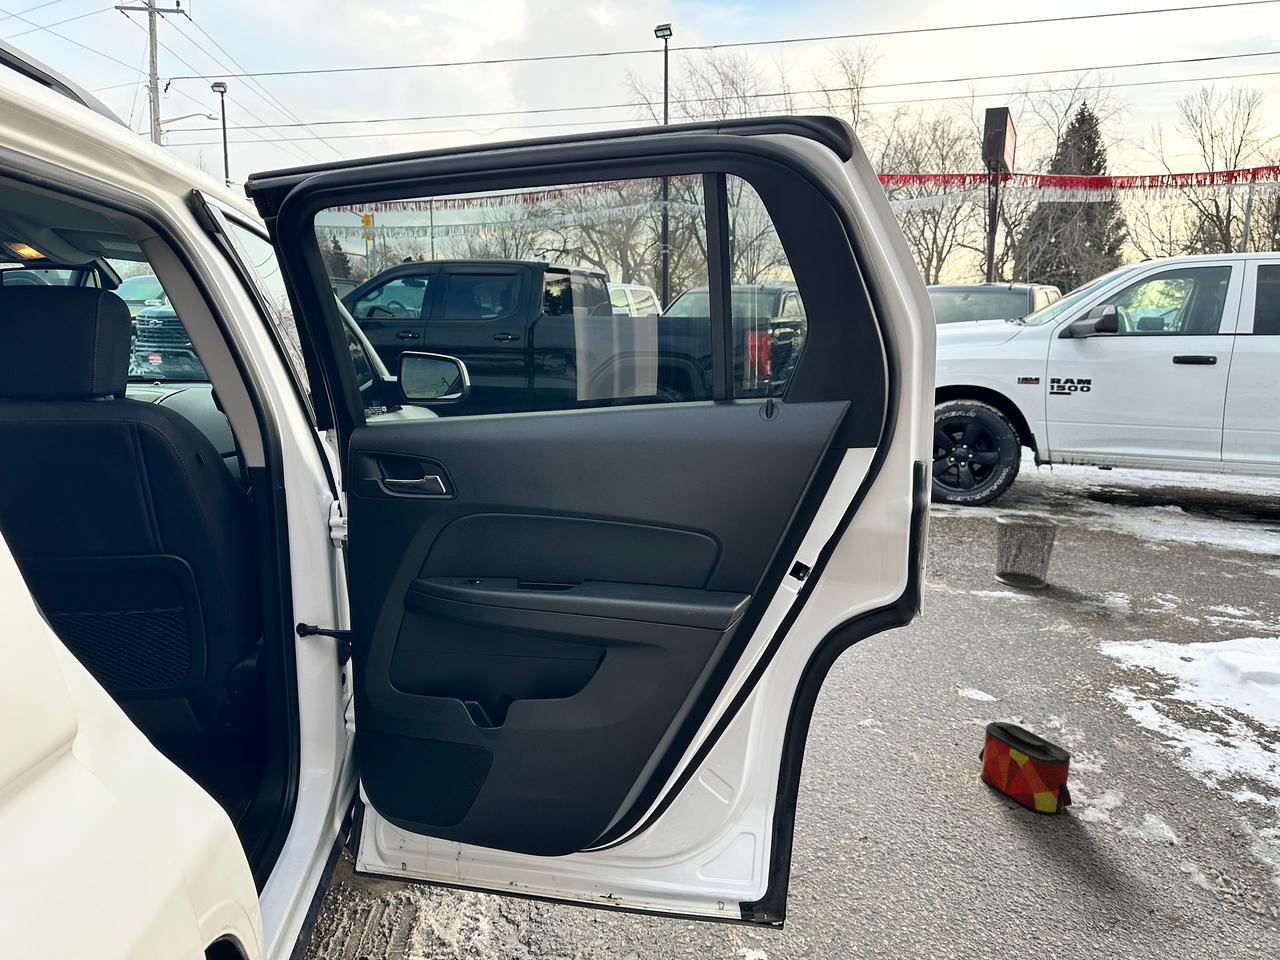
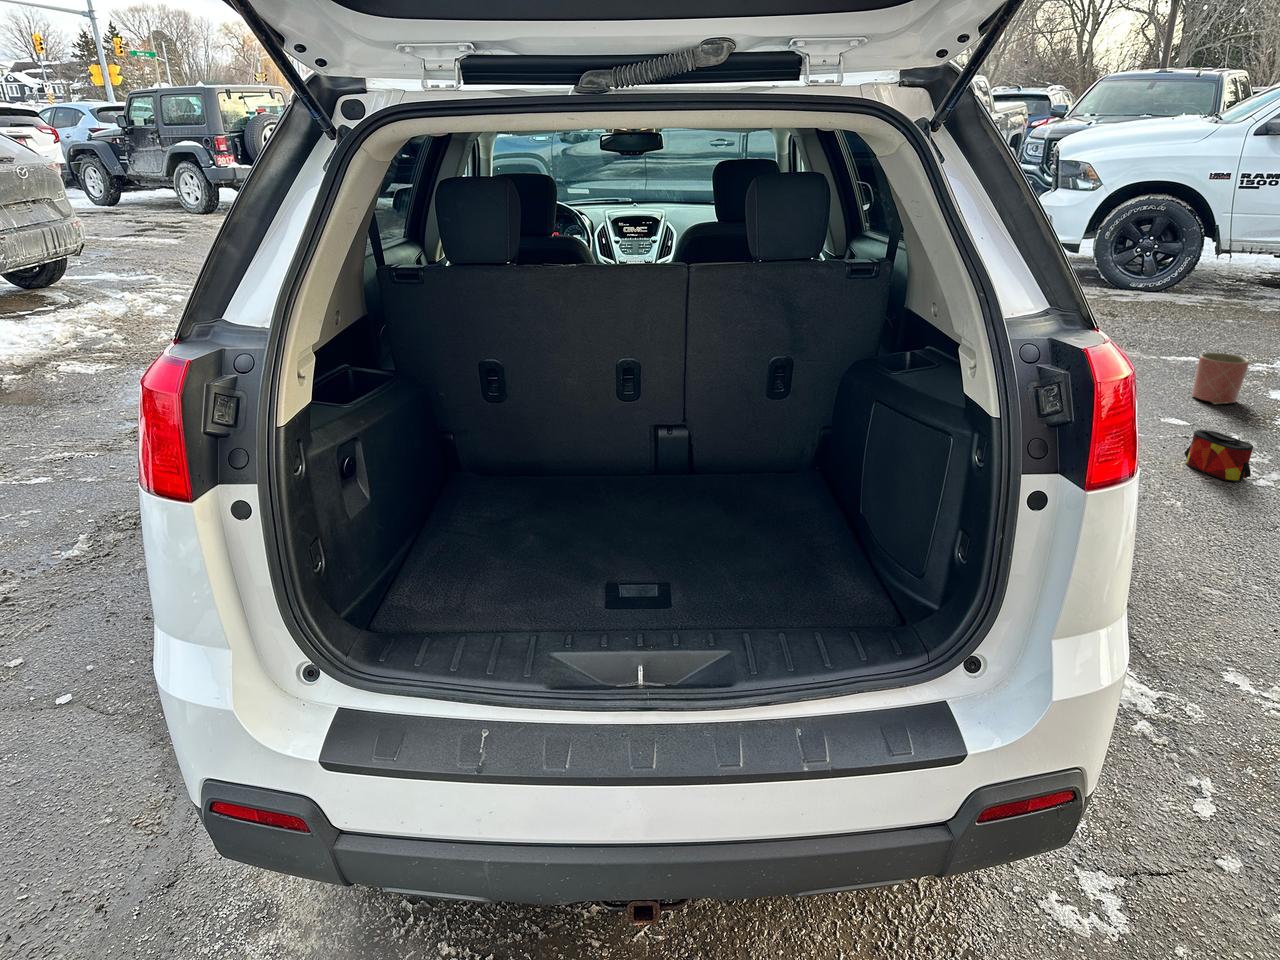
trash can: present [994,514,1059,588] -> none [1178,296,1242,355]
planter: none [1002,592,1068,664] -> present [1192,353,1250,404]

